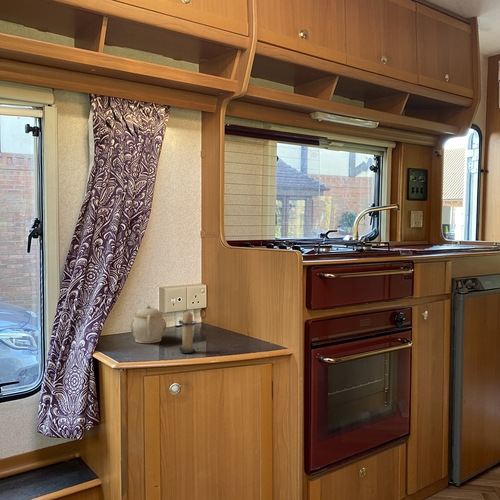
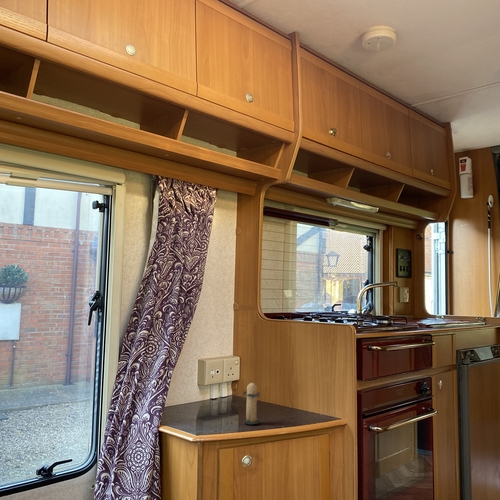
teapot: present [130,305,166,343] -> none [185,377,219,415]

